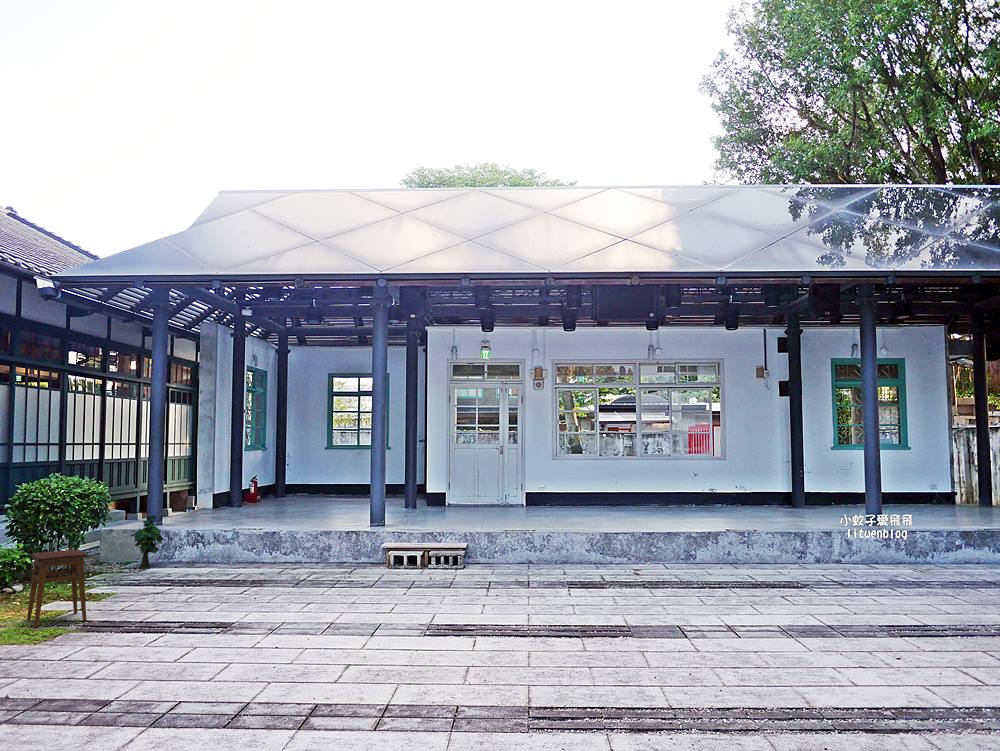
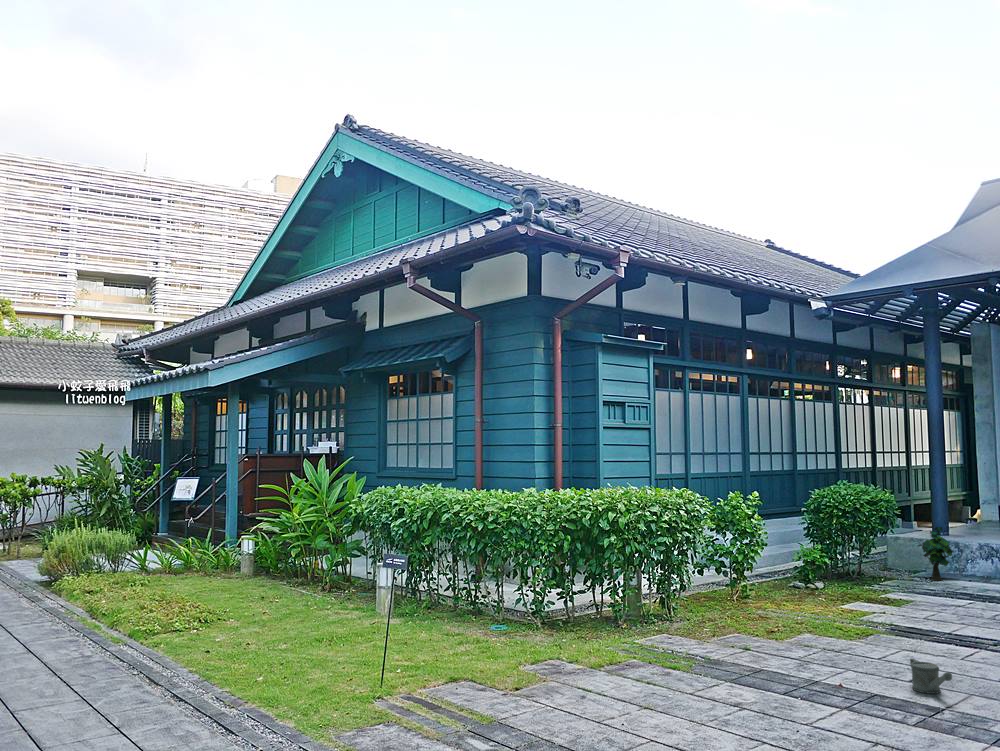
stool: present [27,549,88,628] -> none [836,555,893,625]
watering can: none [86,654,126,689] -> present [910,658,952,694]

